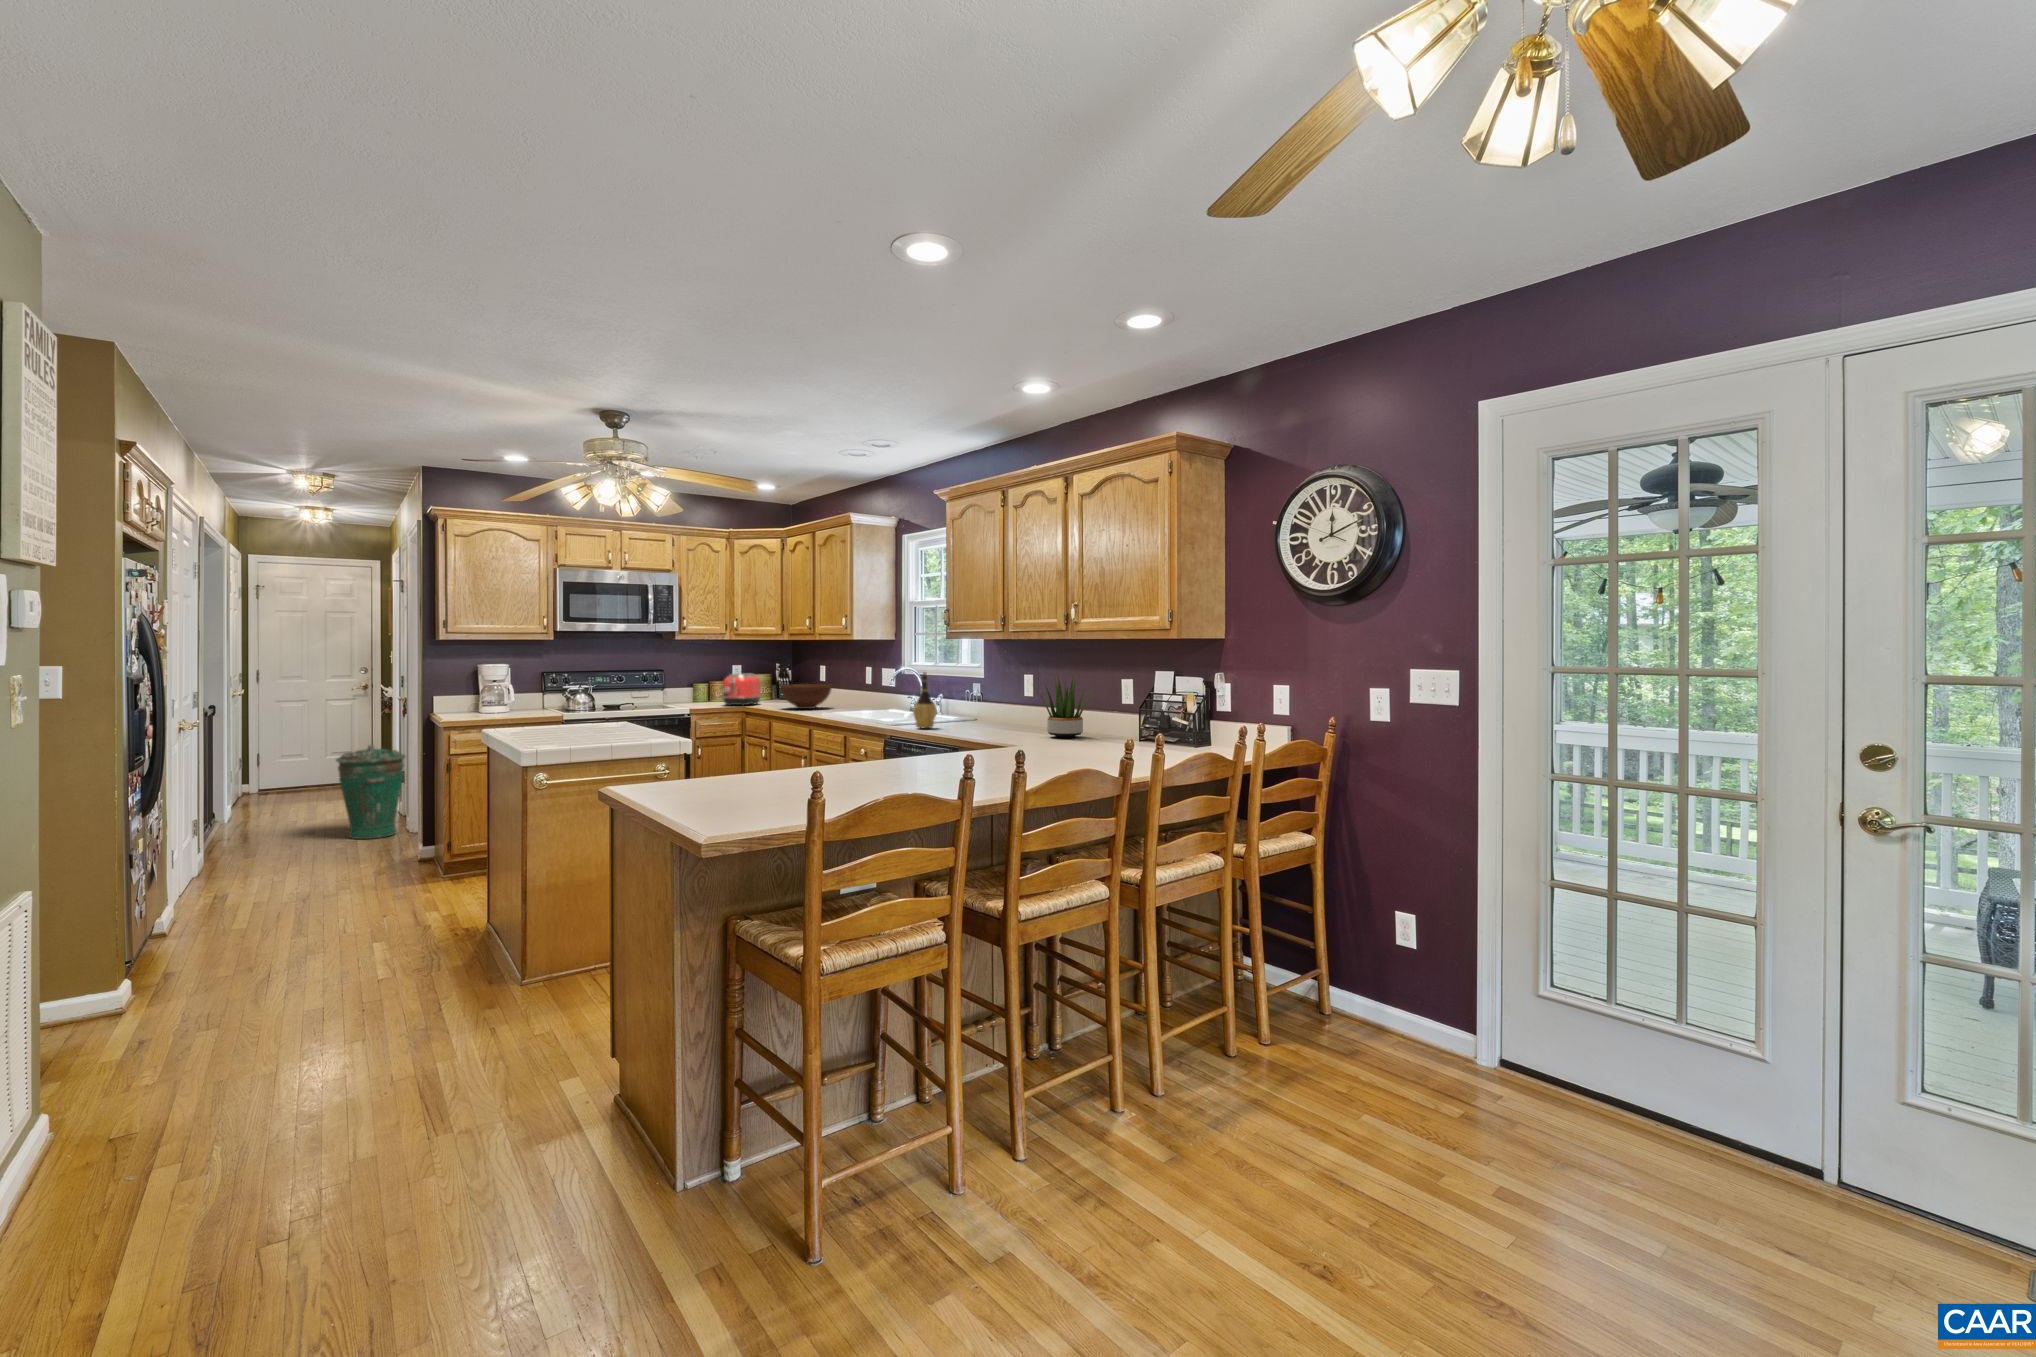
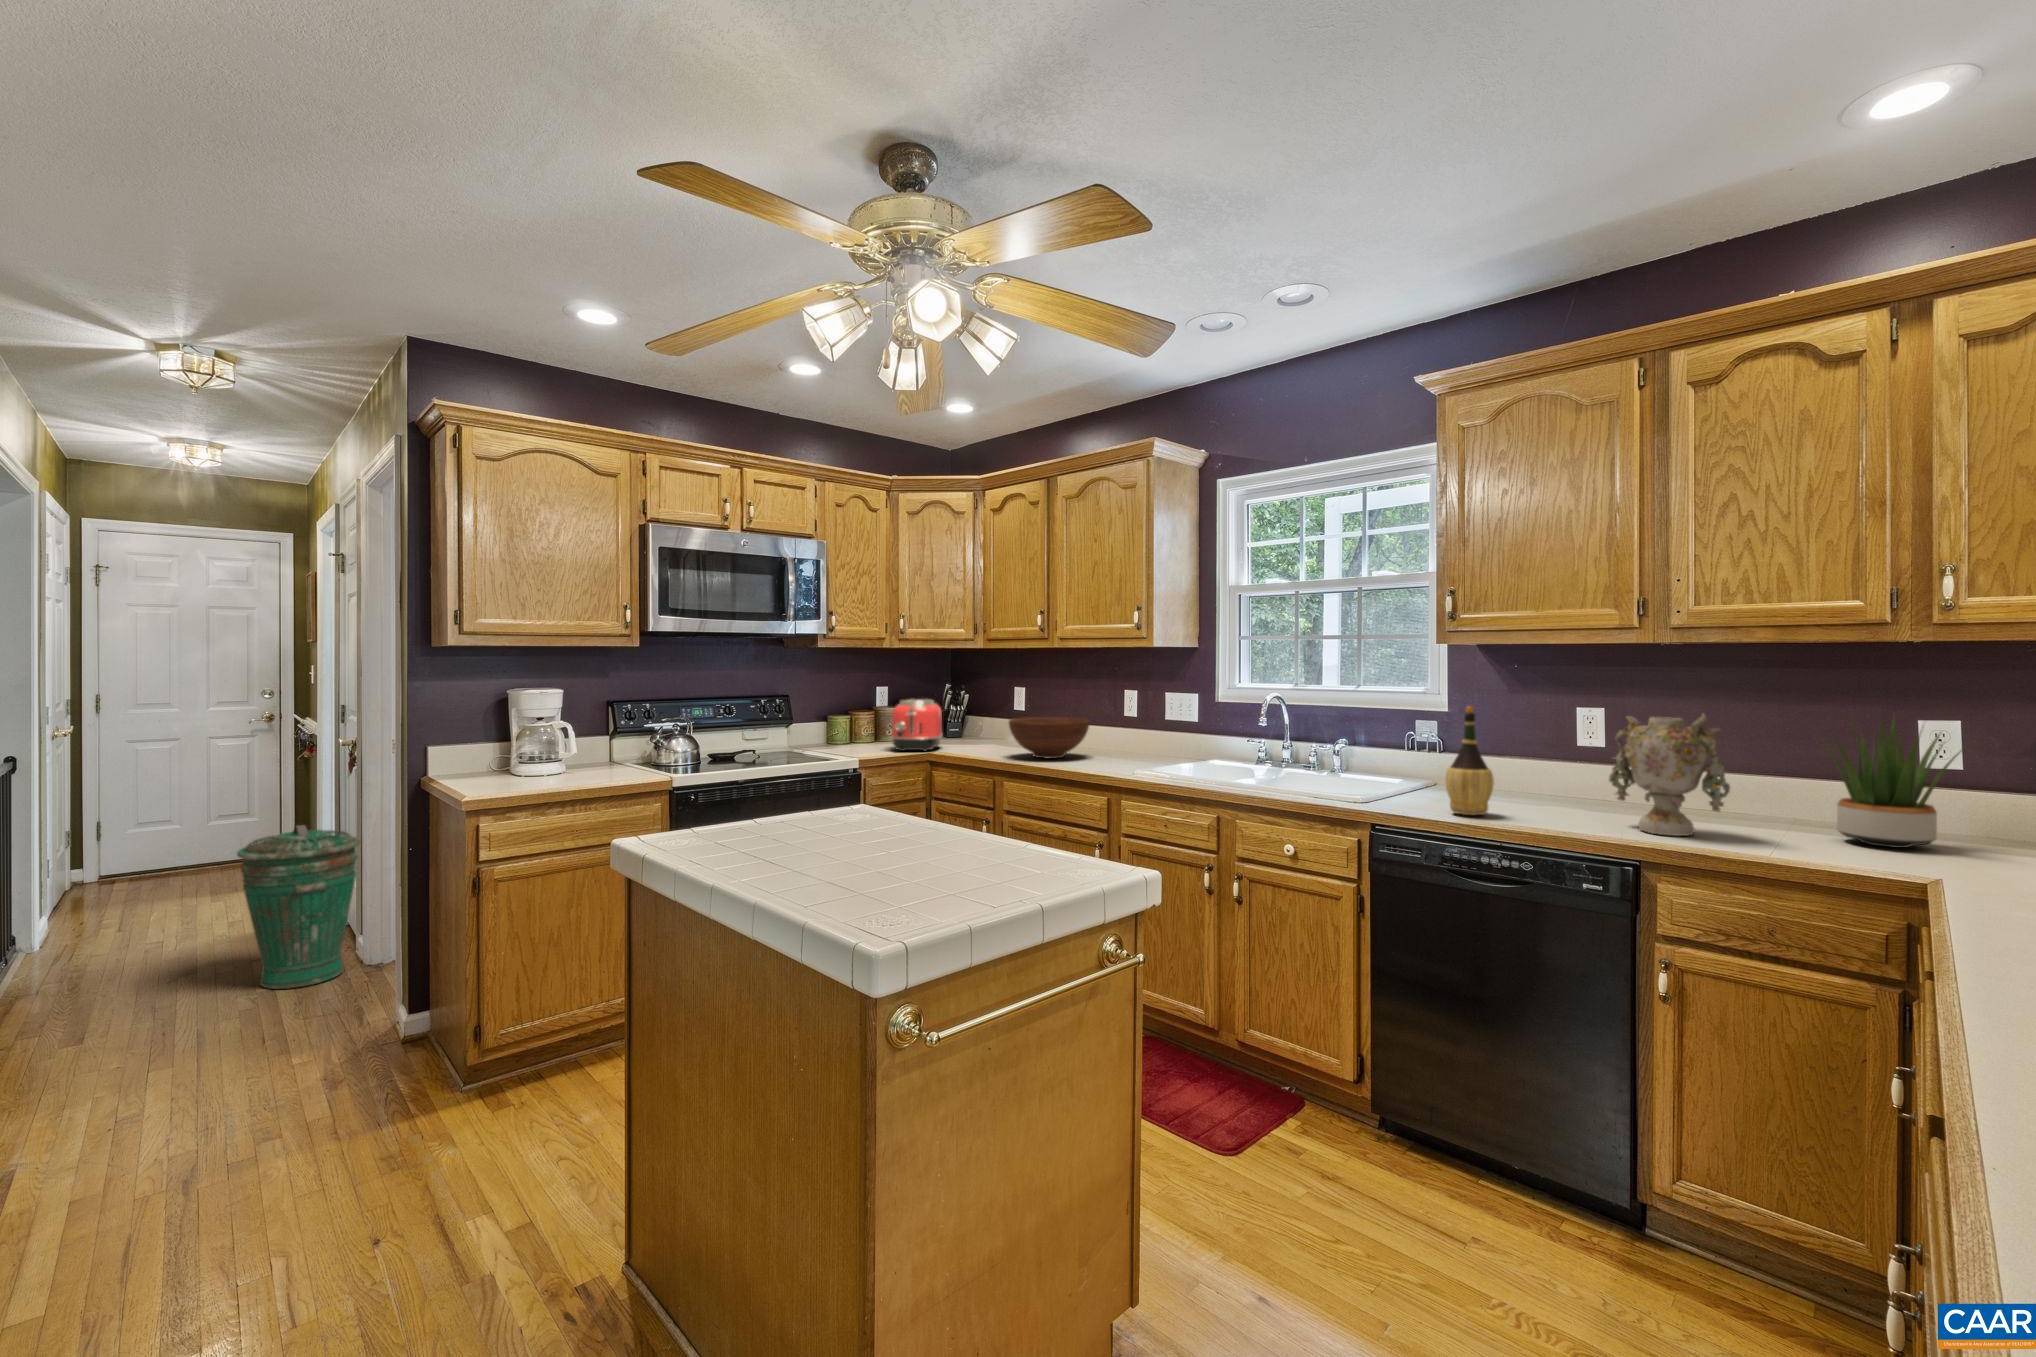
vase: none [969,674,1003,734] -> present [1609,714,1730,836]

